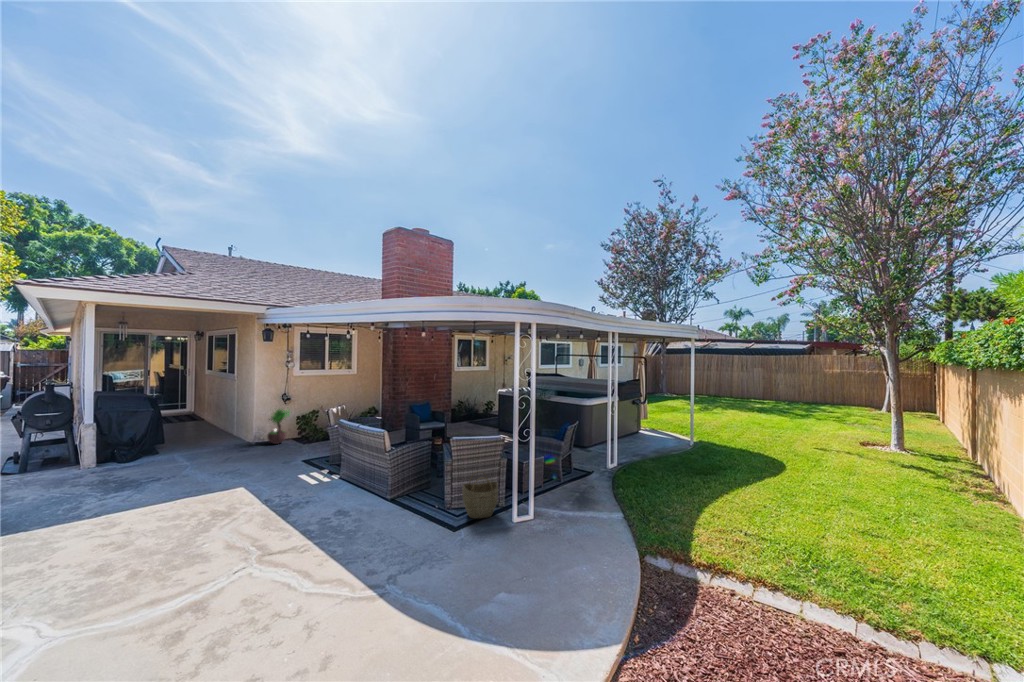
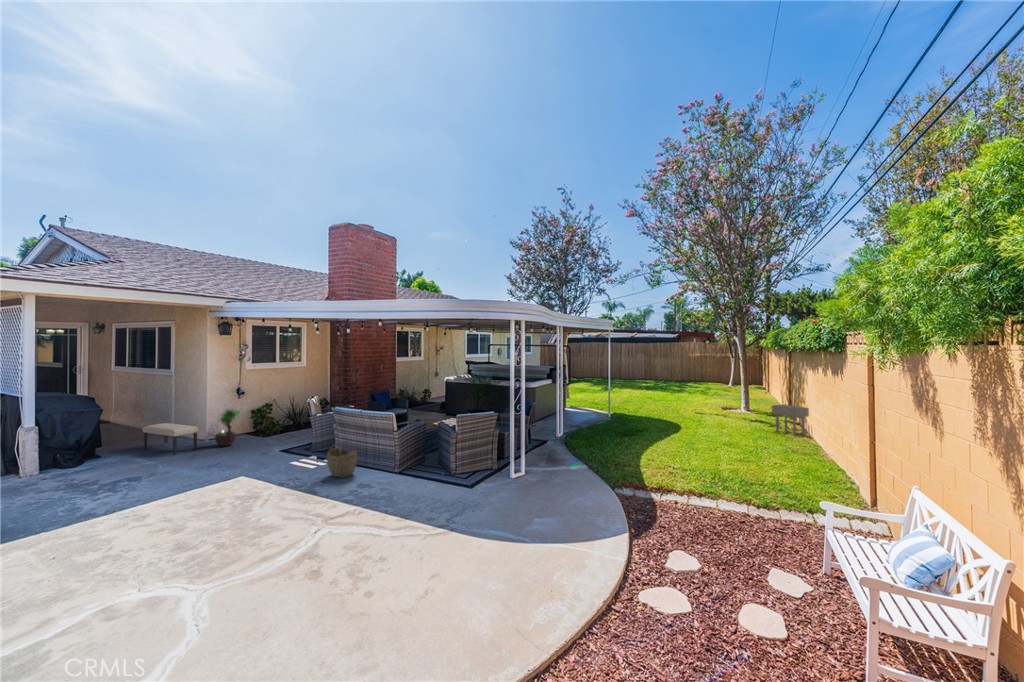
bench: none [213,418,253,449] -> present [143,423,198,454]
side table: none [936,449,1006,499] -> present [772,404,809,436]
woven basket: present [462,471,498,519] -> present [327,441,357,478]

